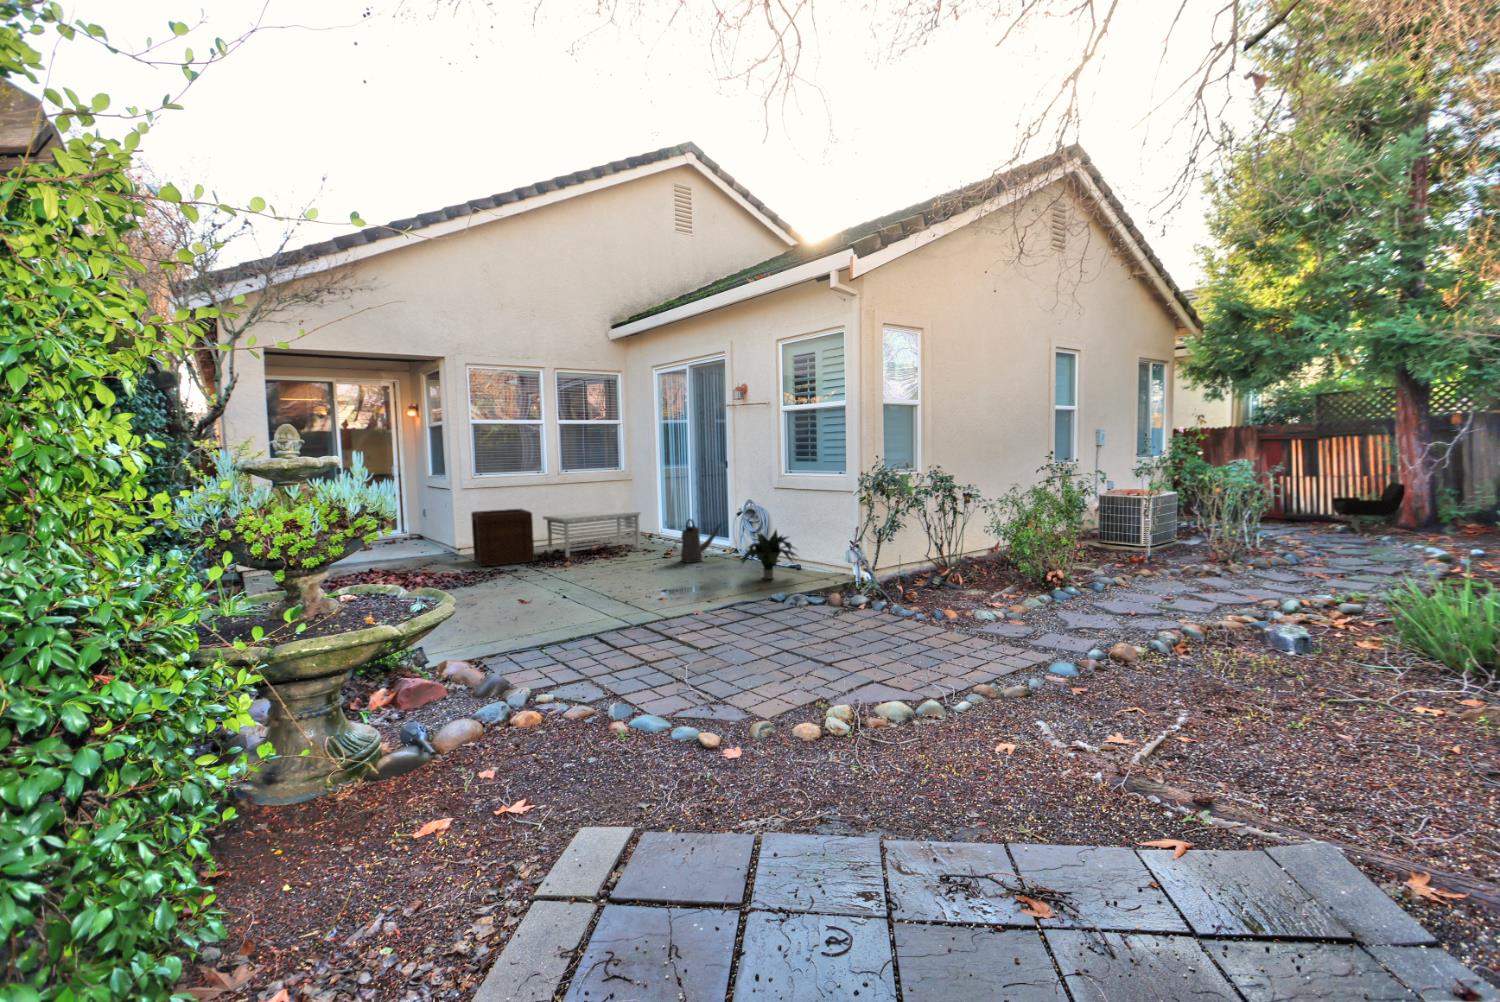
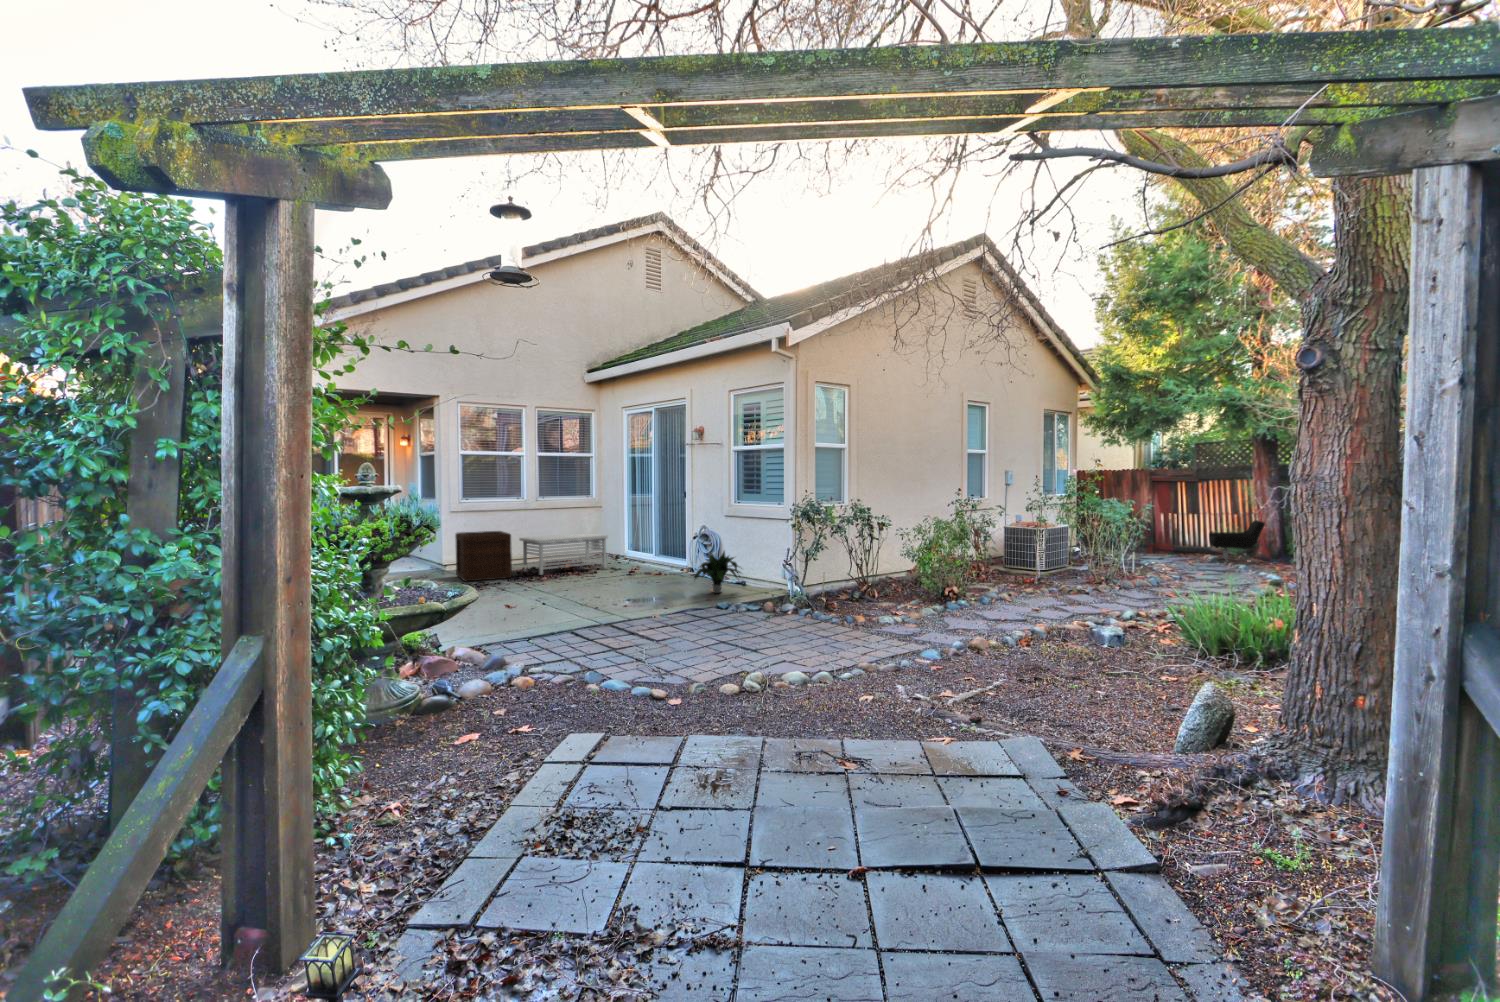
watering can: present [681,519,721,562] -> none [637,542,679,580]

